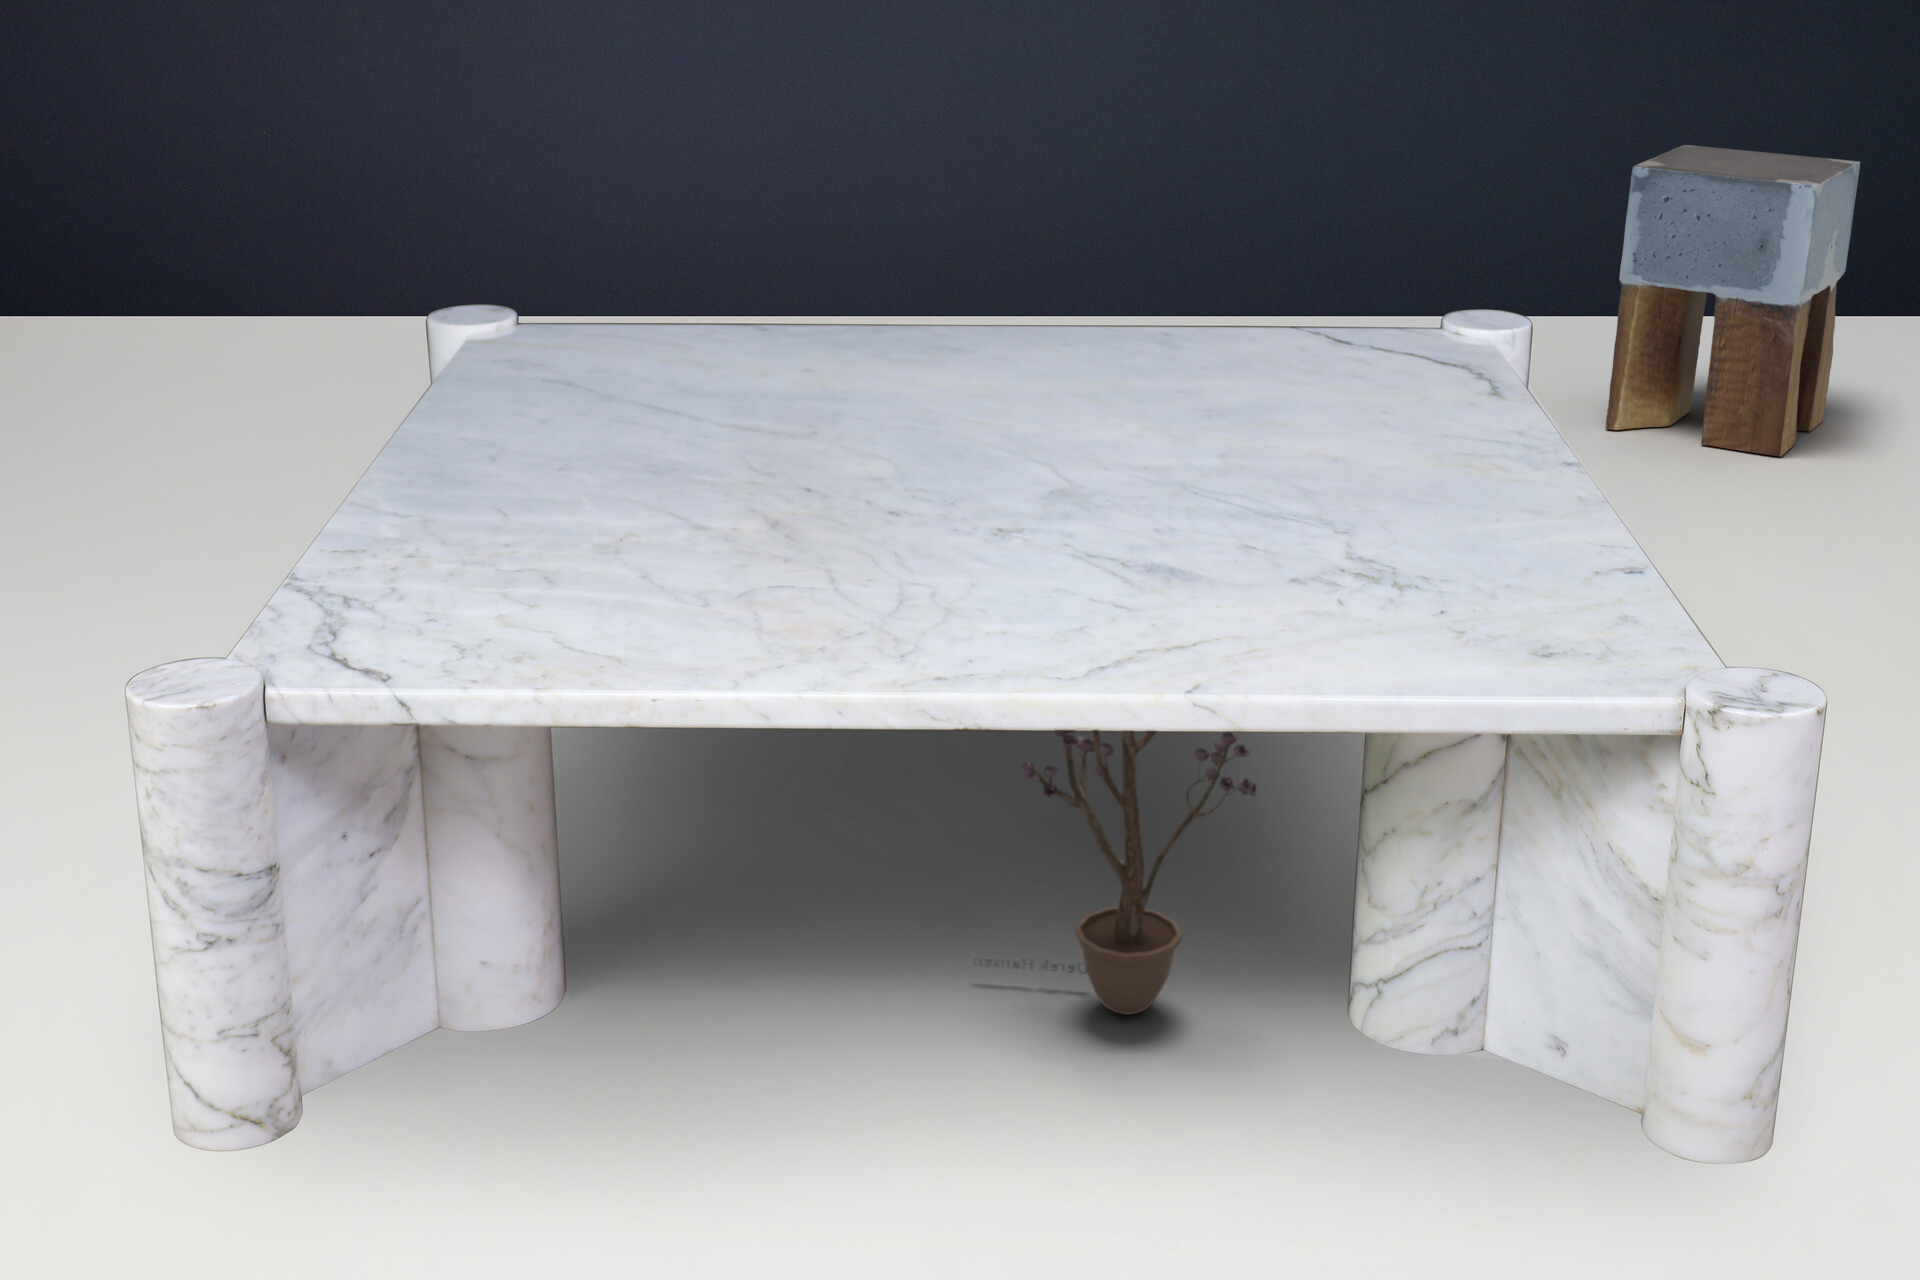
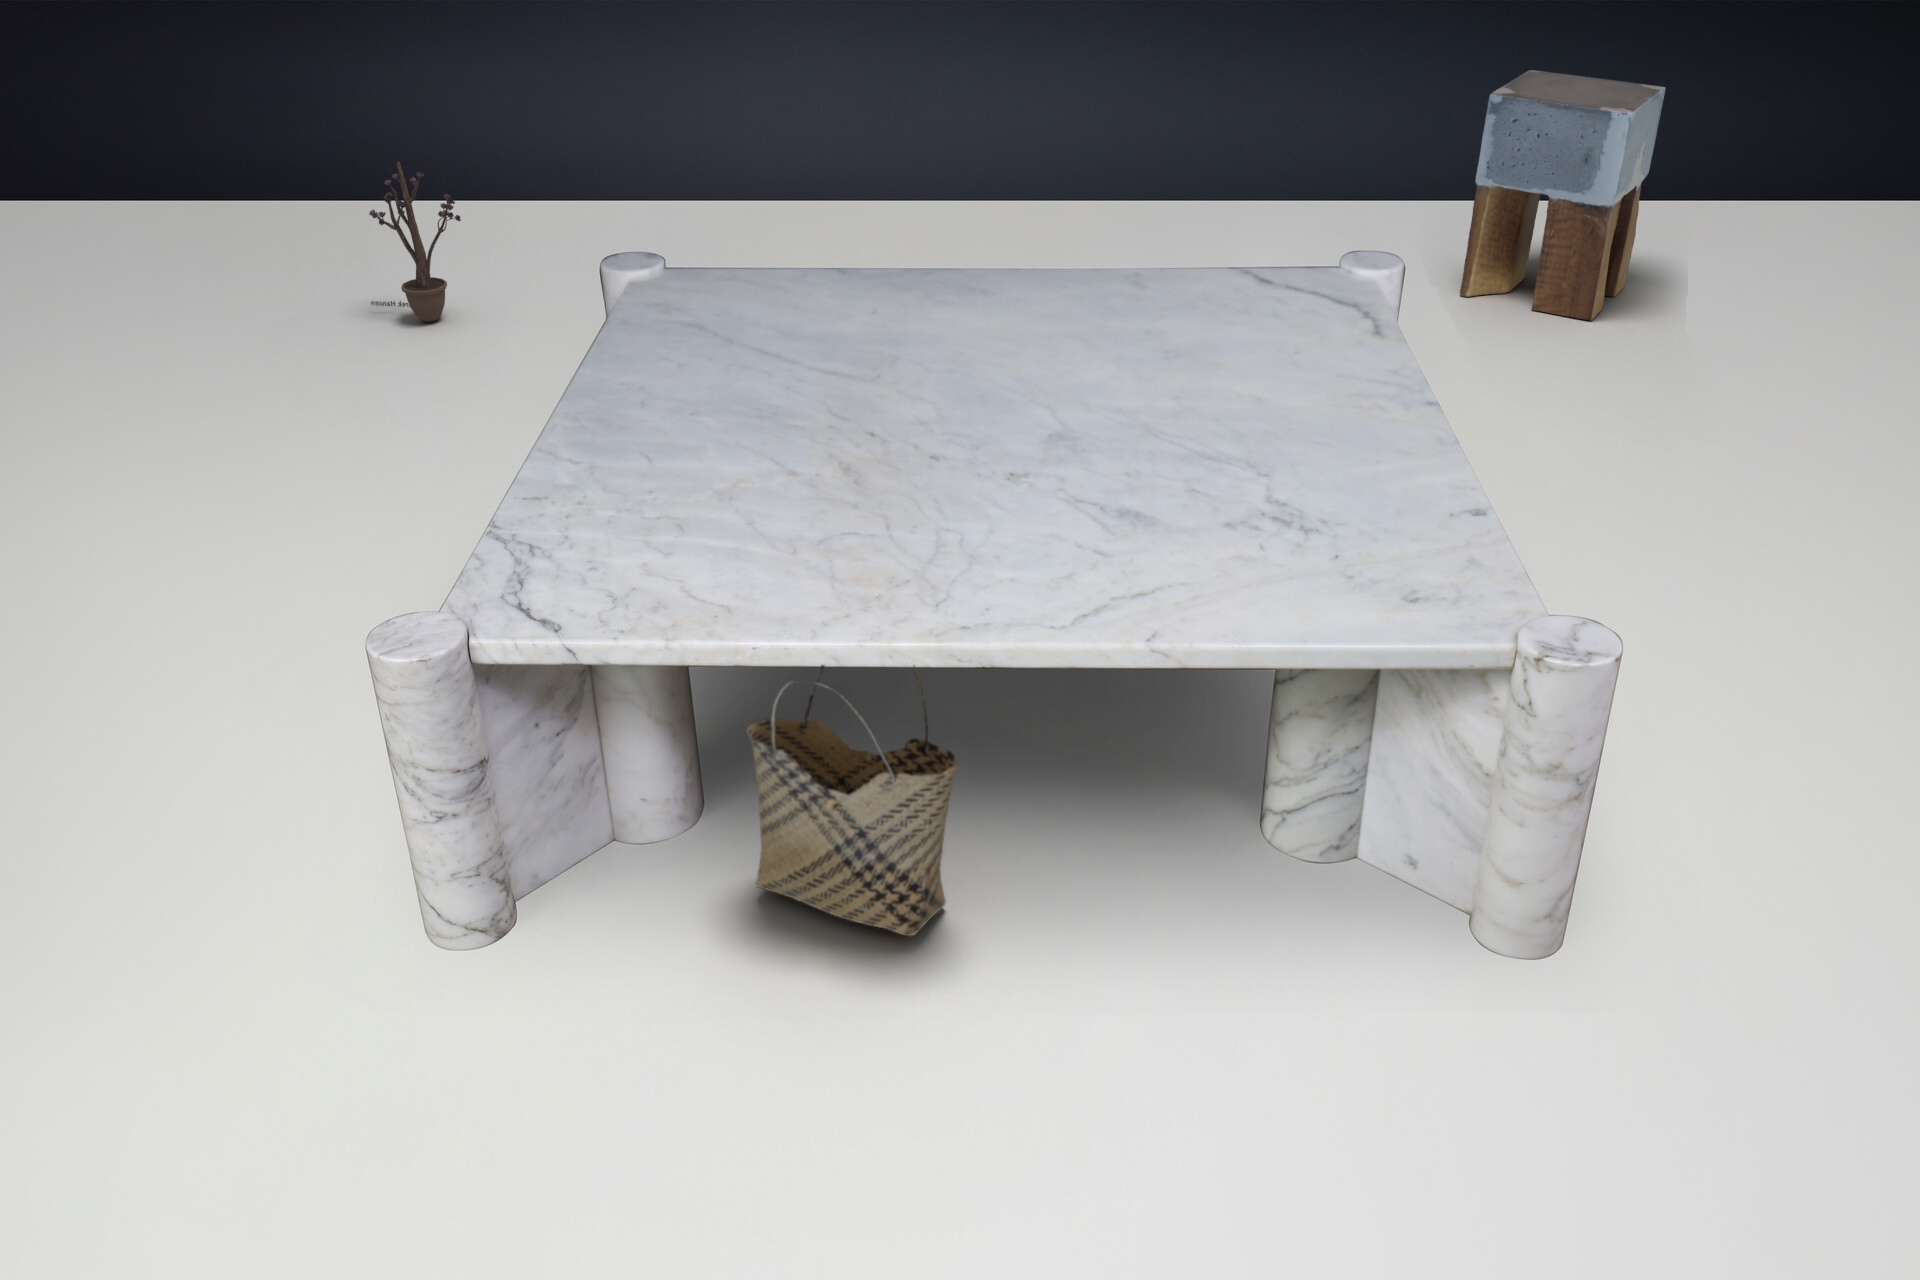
woven basket: none [639,706,926,1142] -> present [747,664,957,936]
decorative plant: present [974,730,1256,1015] -> present [369,162,461,322]

